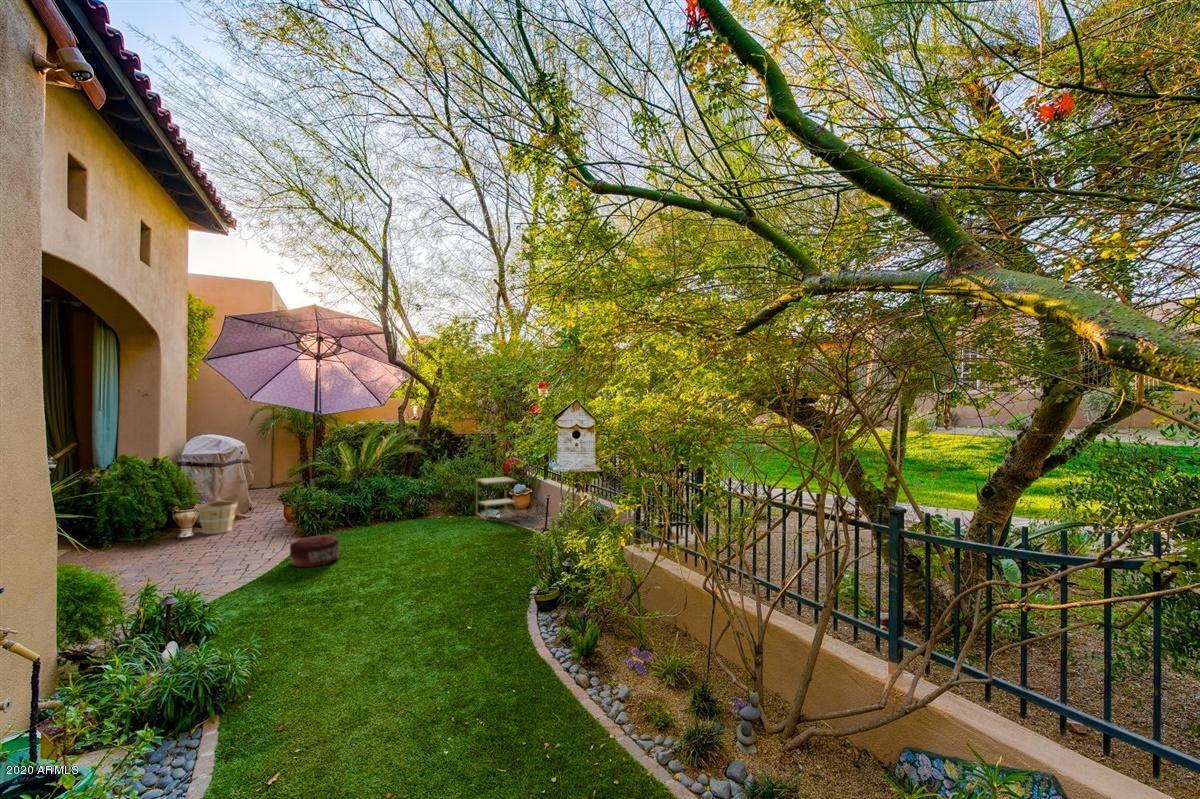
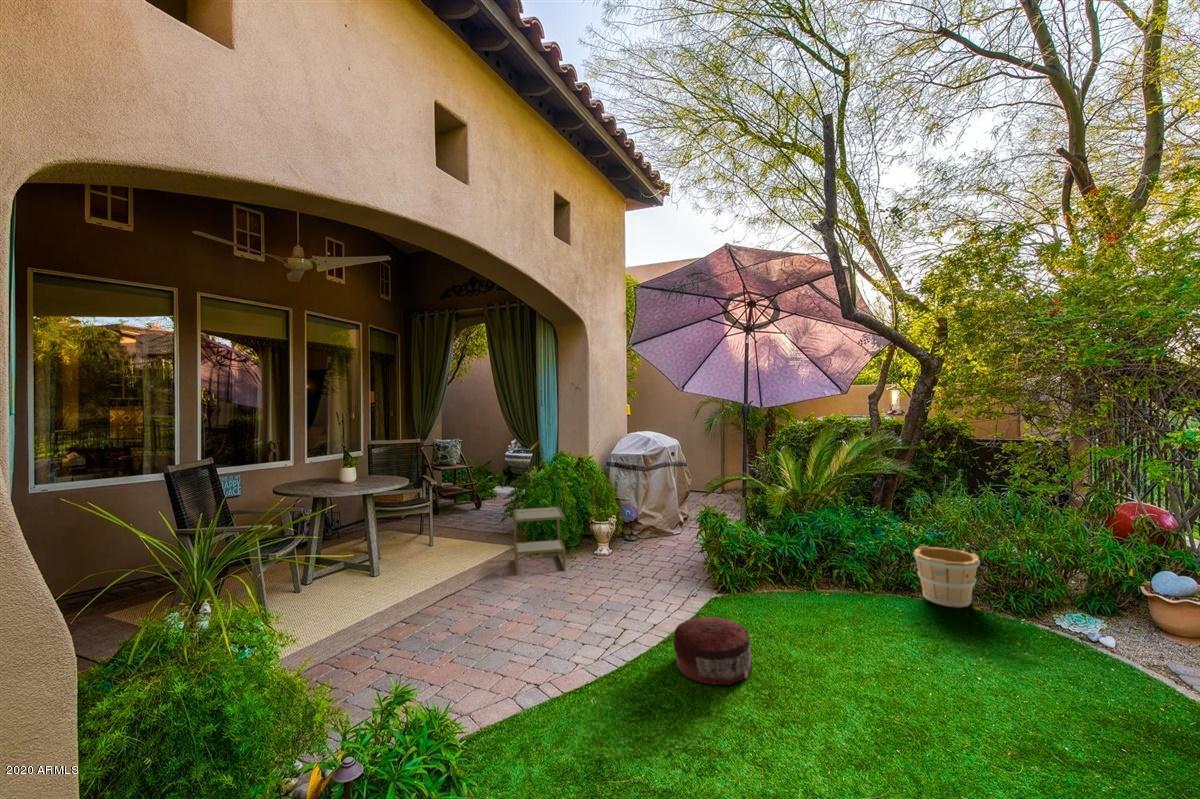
side table: present [476,477,517,520] -> present [514,507,566,575]
wooden bucket: present [197,501,237,534] -> present [914,546,980,608]

